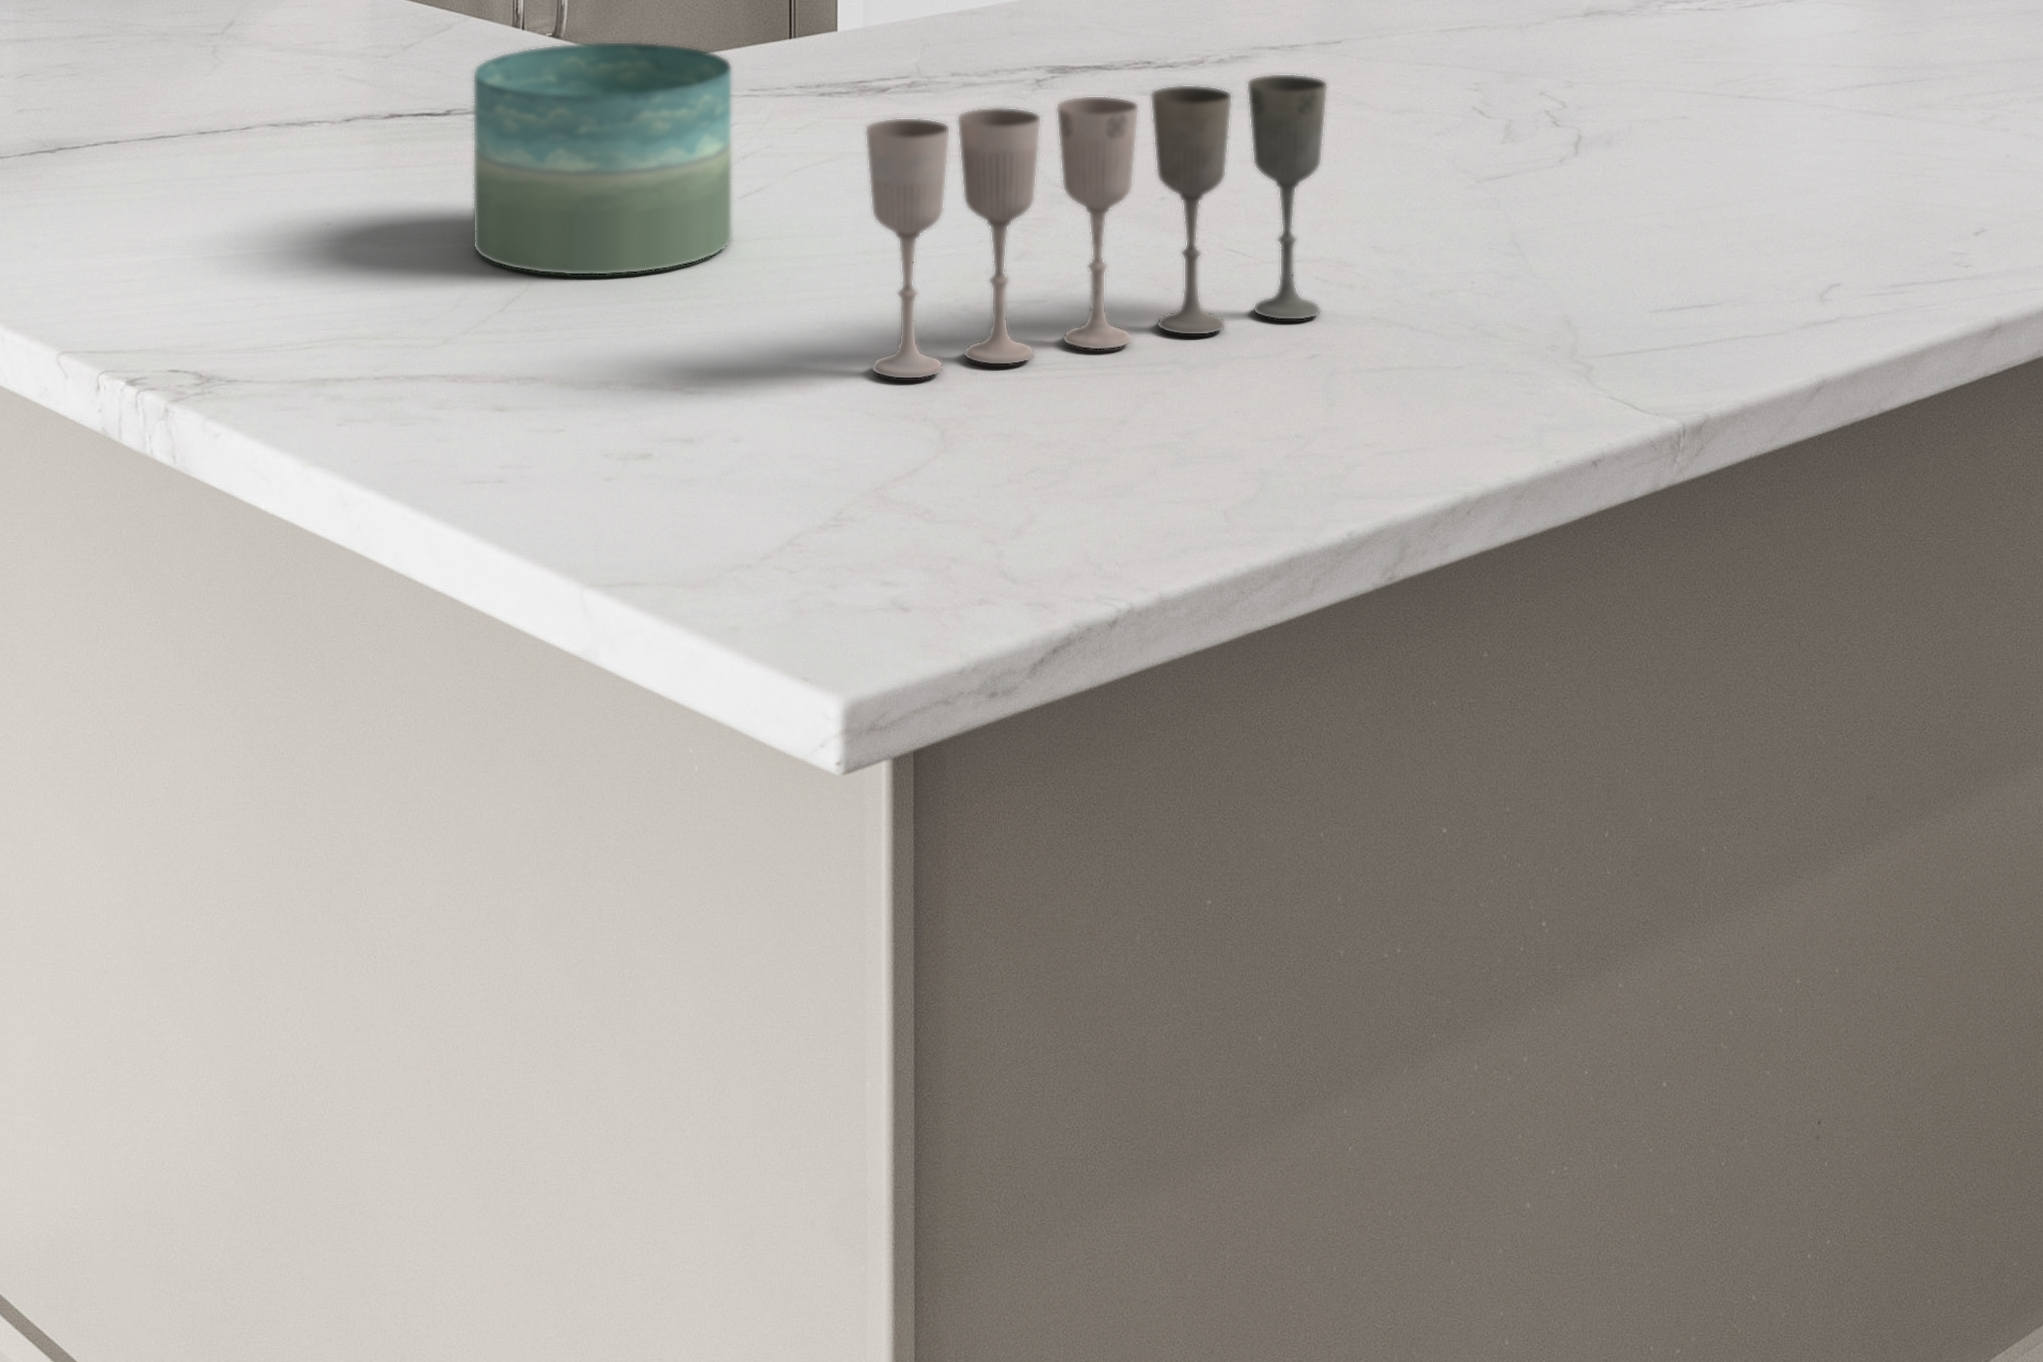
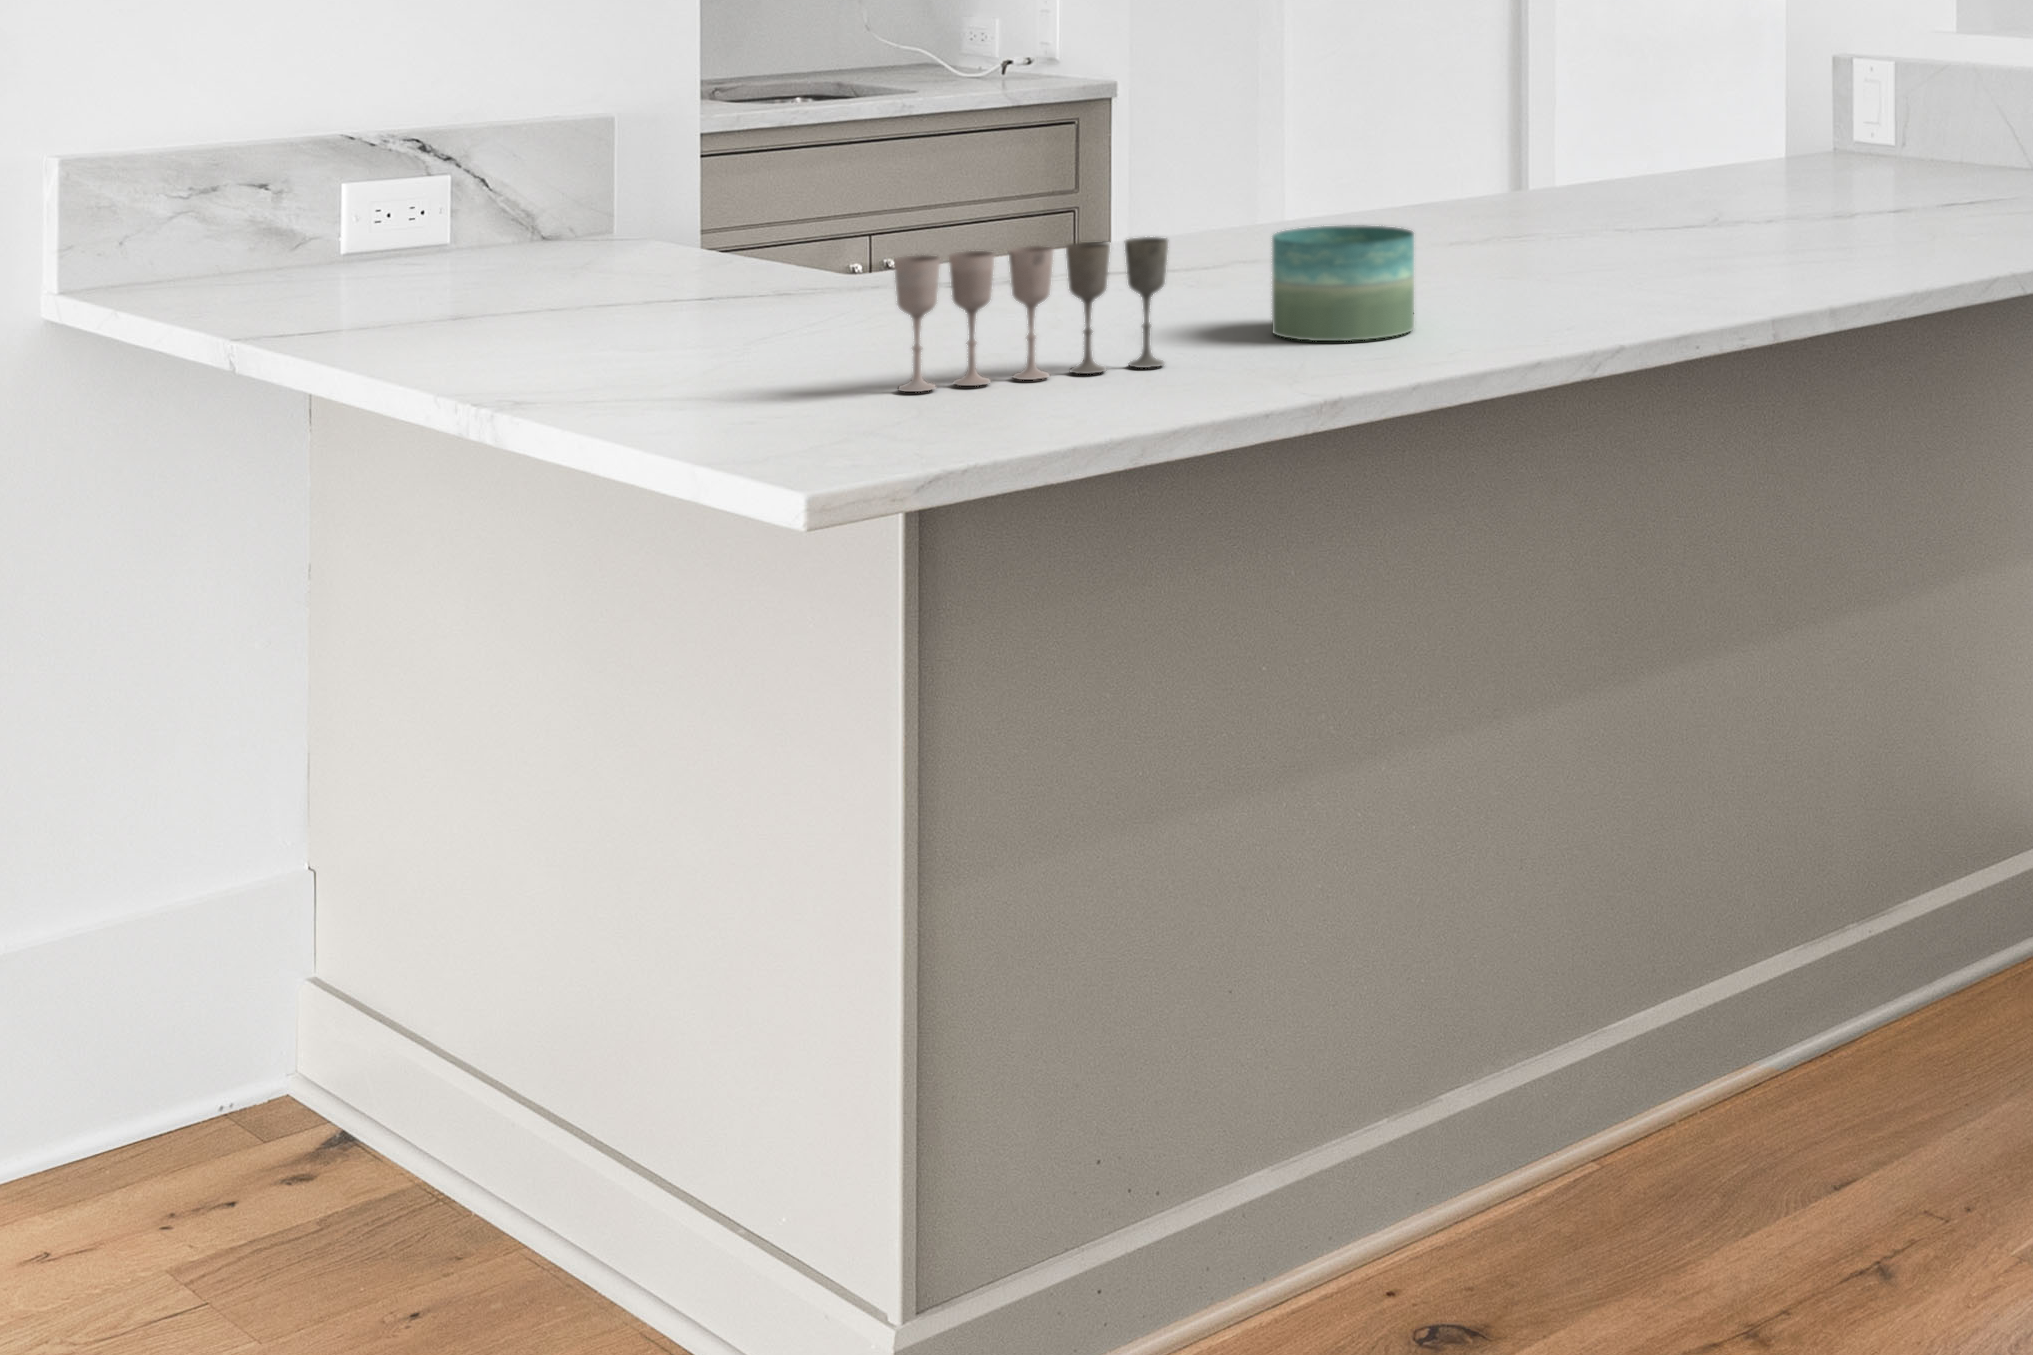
candle: present [474,43,731,274] -> present [1272,225,1414,341]

